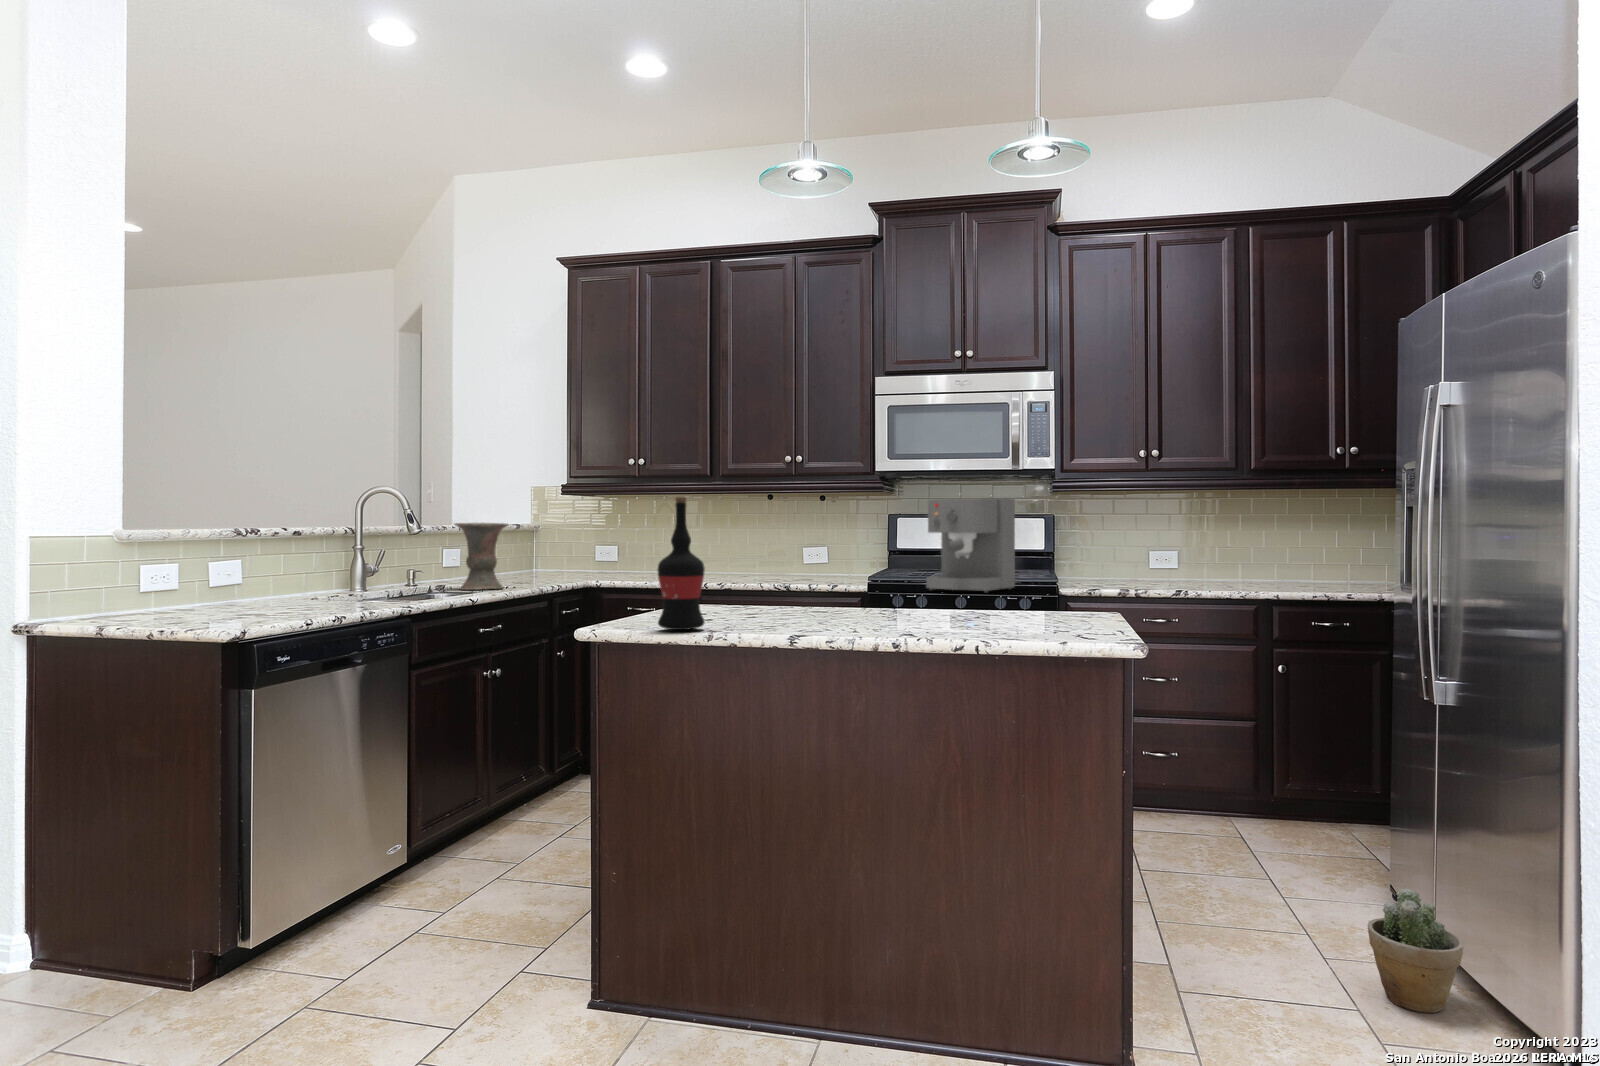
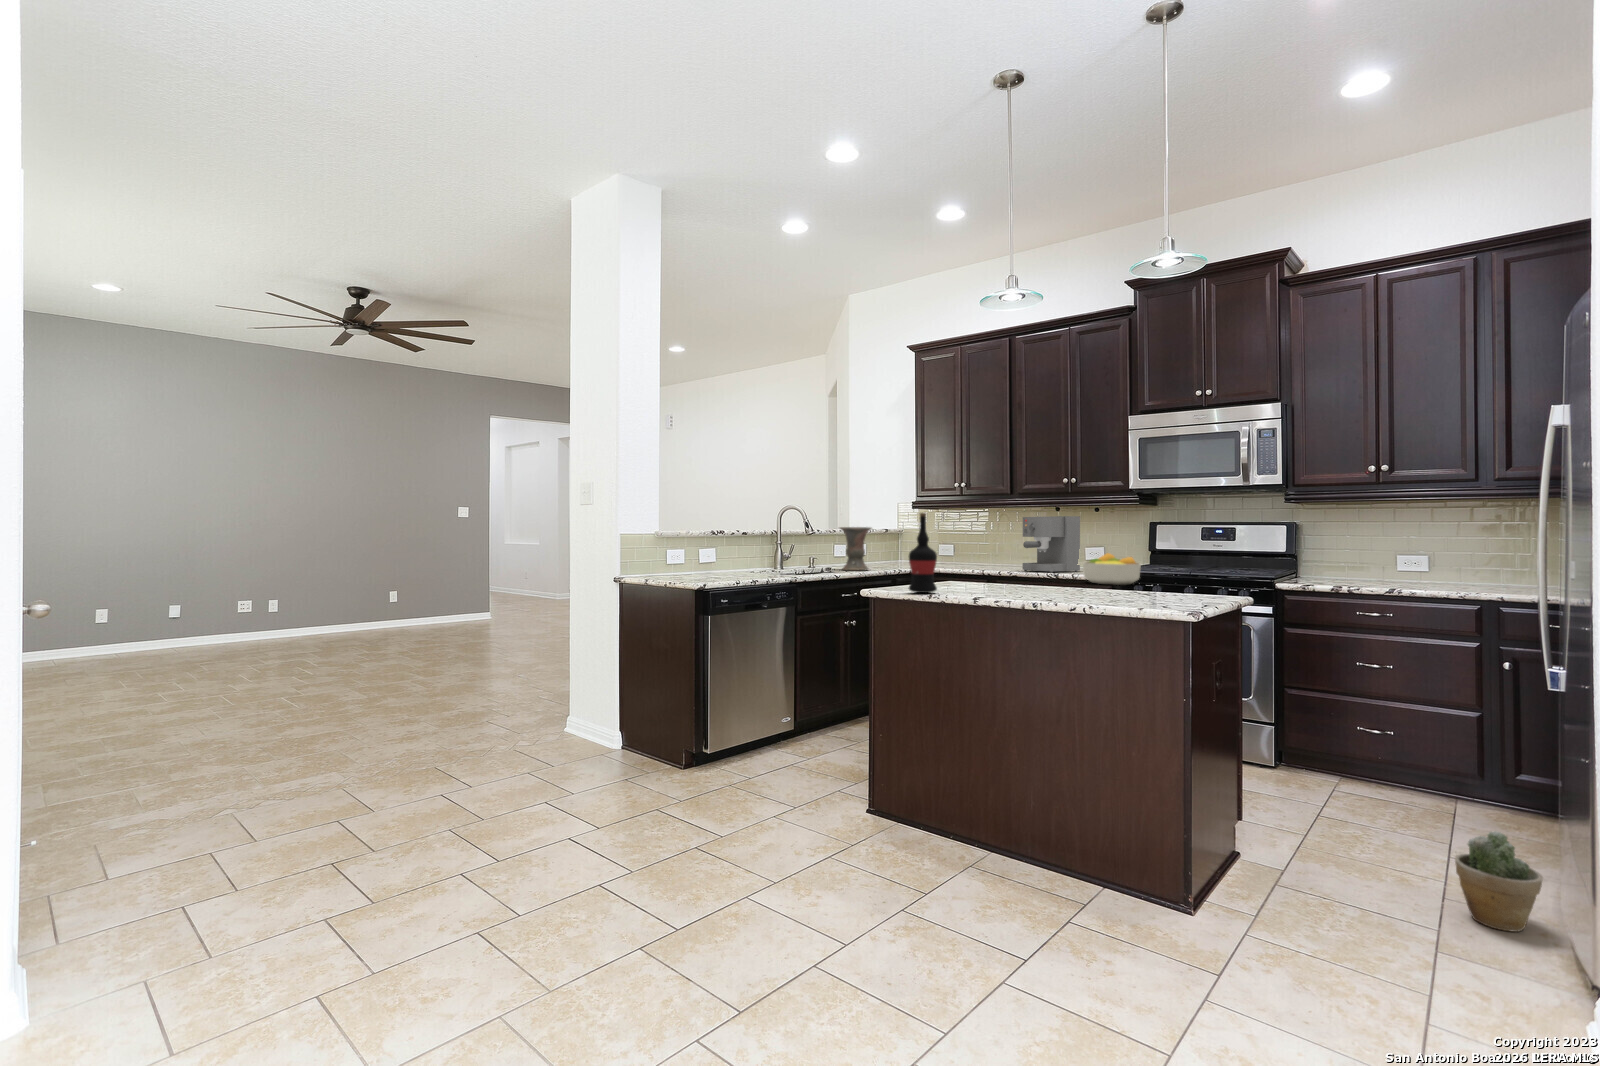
coffee maker: present [926,498,1015,593] -> present [1022,516,1080,573]
fruit bowl: none [846,556,926,600] -> present [1083,553,1141,585]

